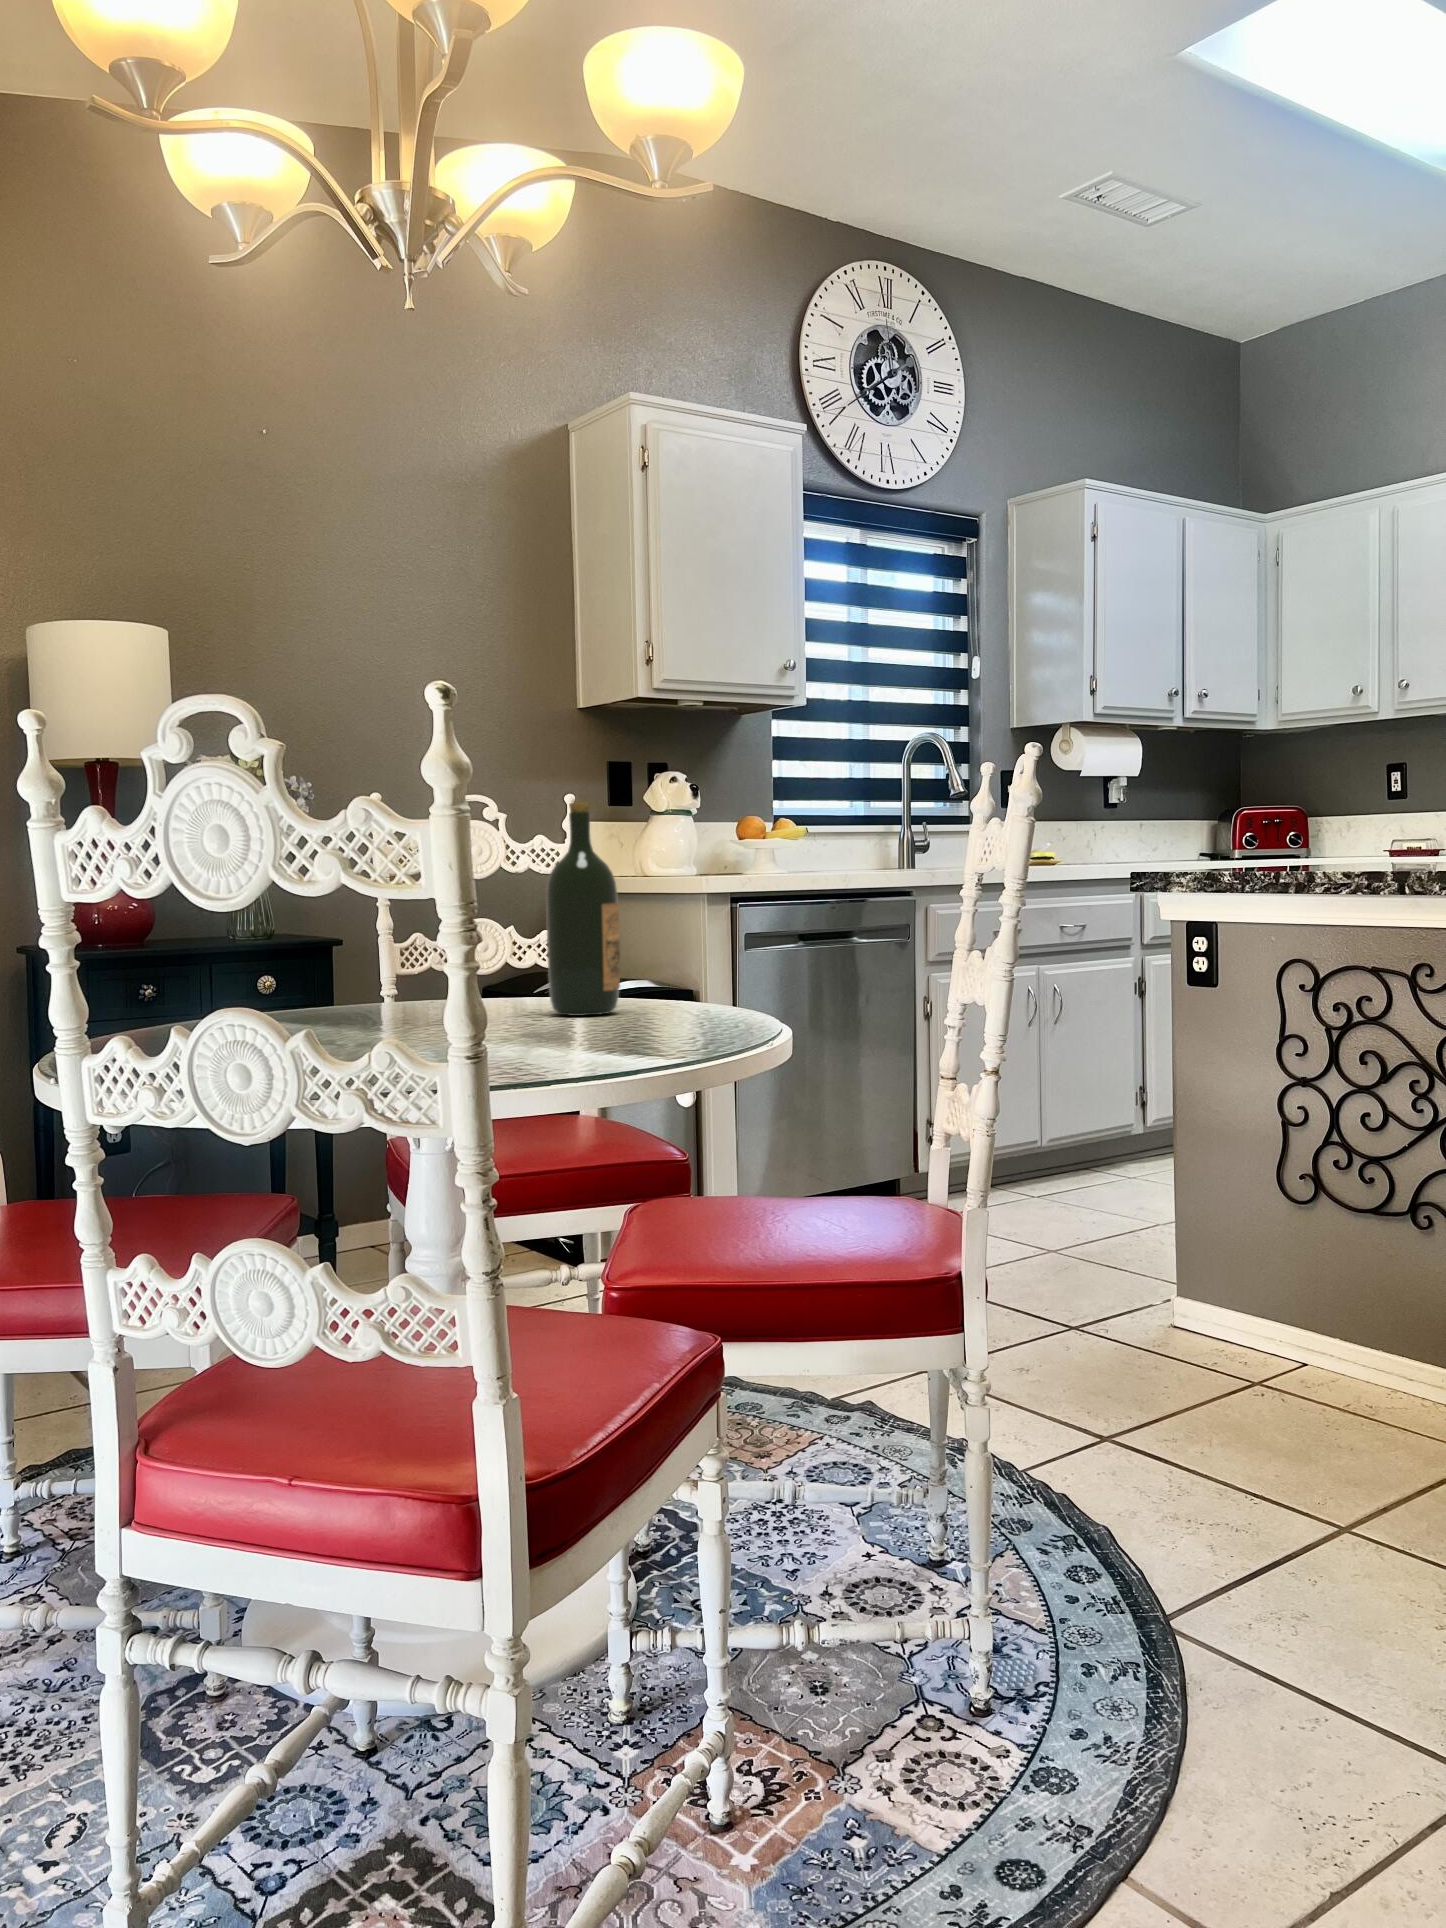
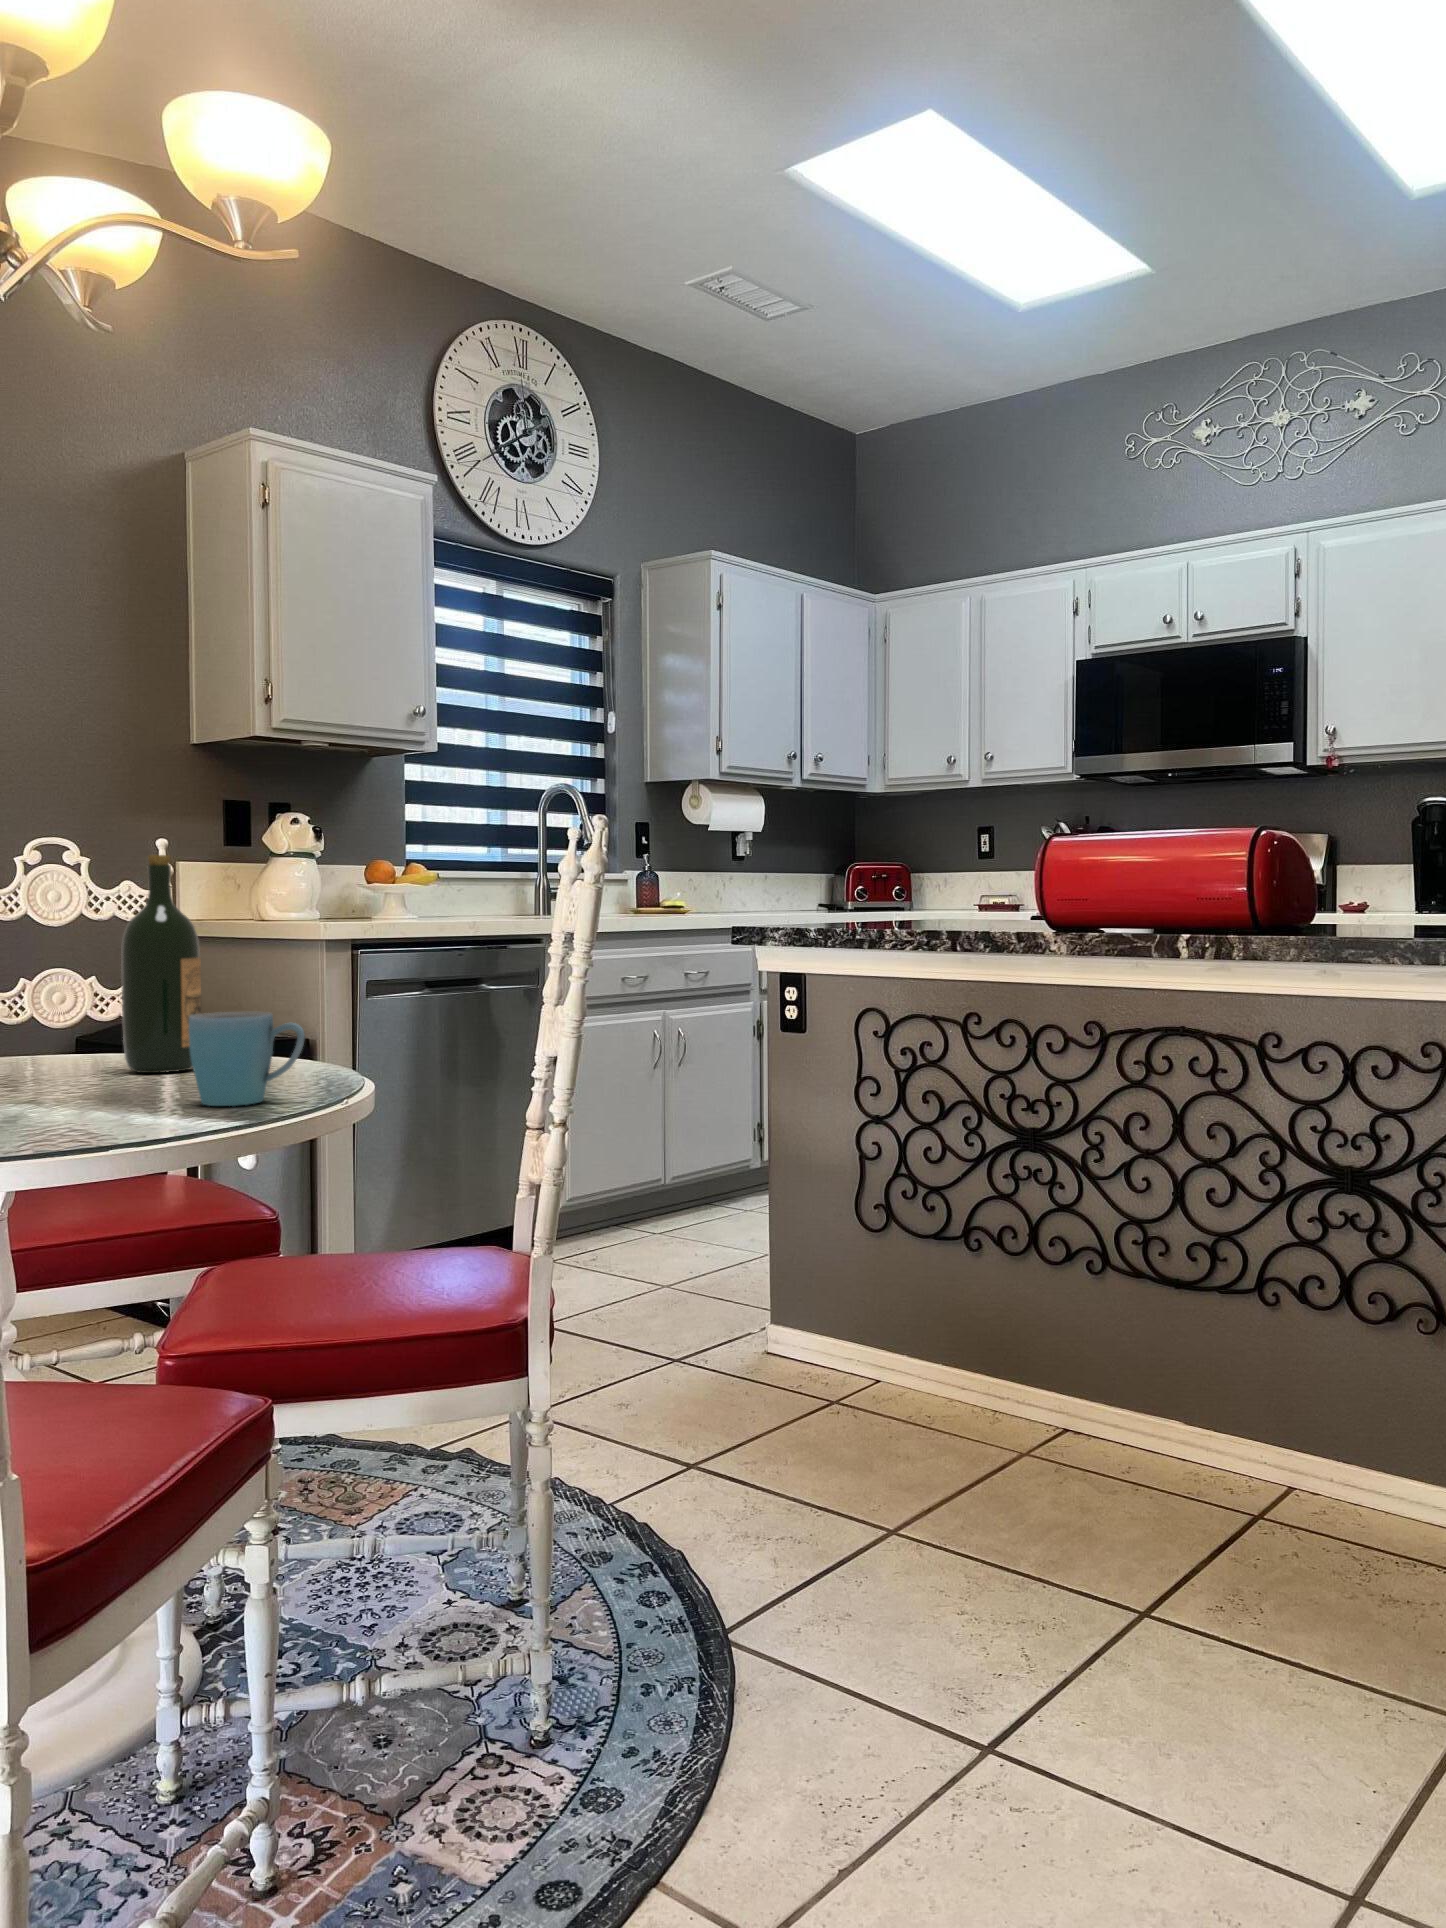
mug: none [625,953,736,1046] -> present [189,1012,305,1106]

